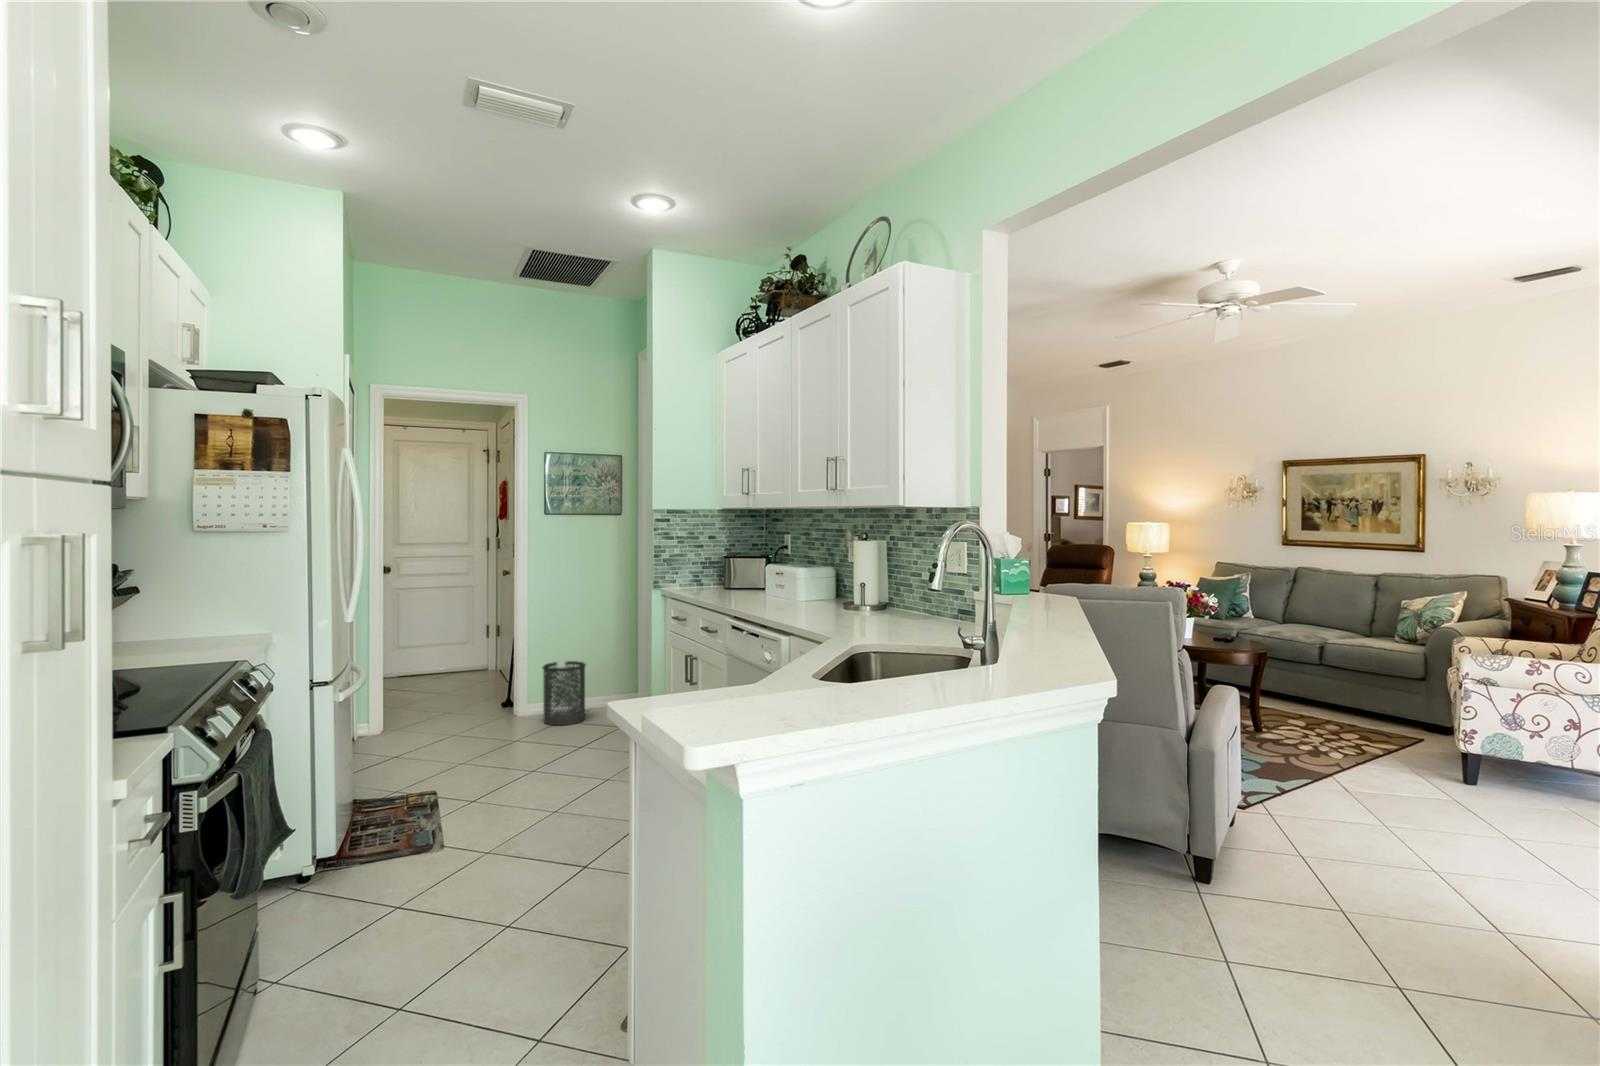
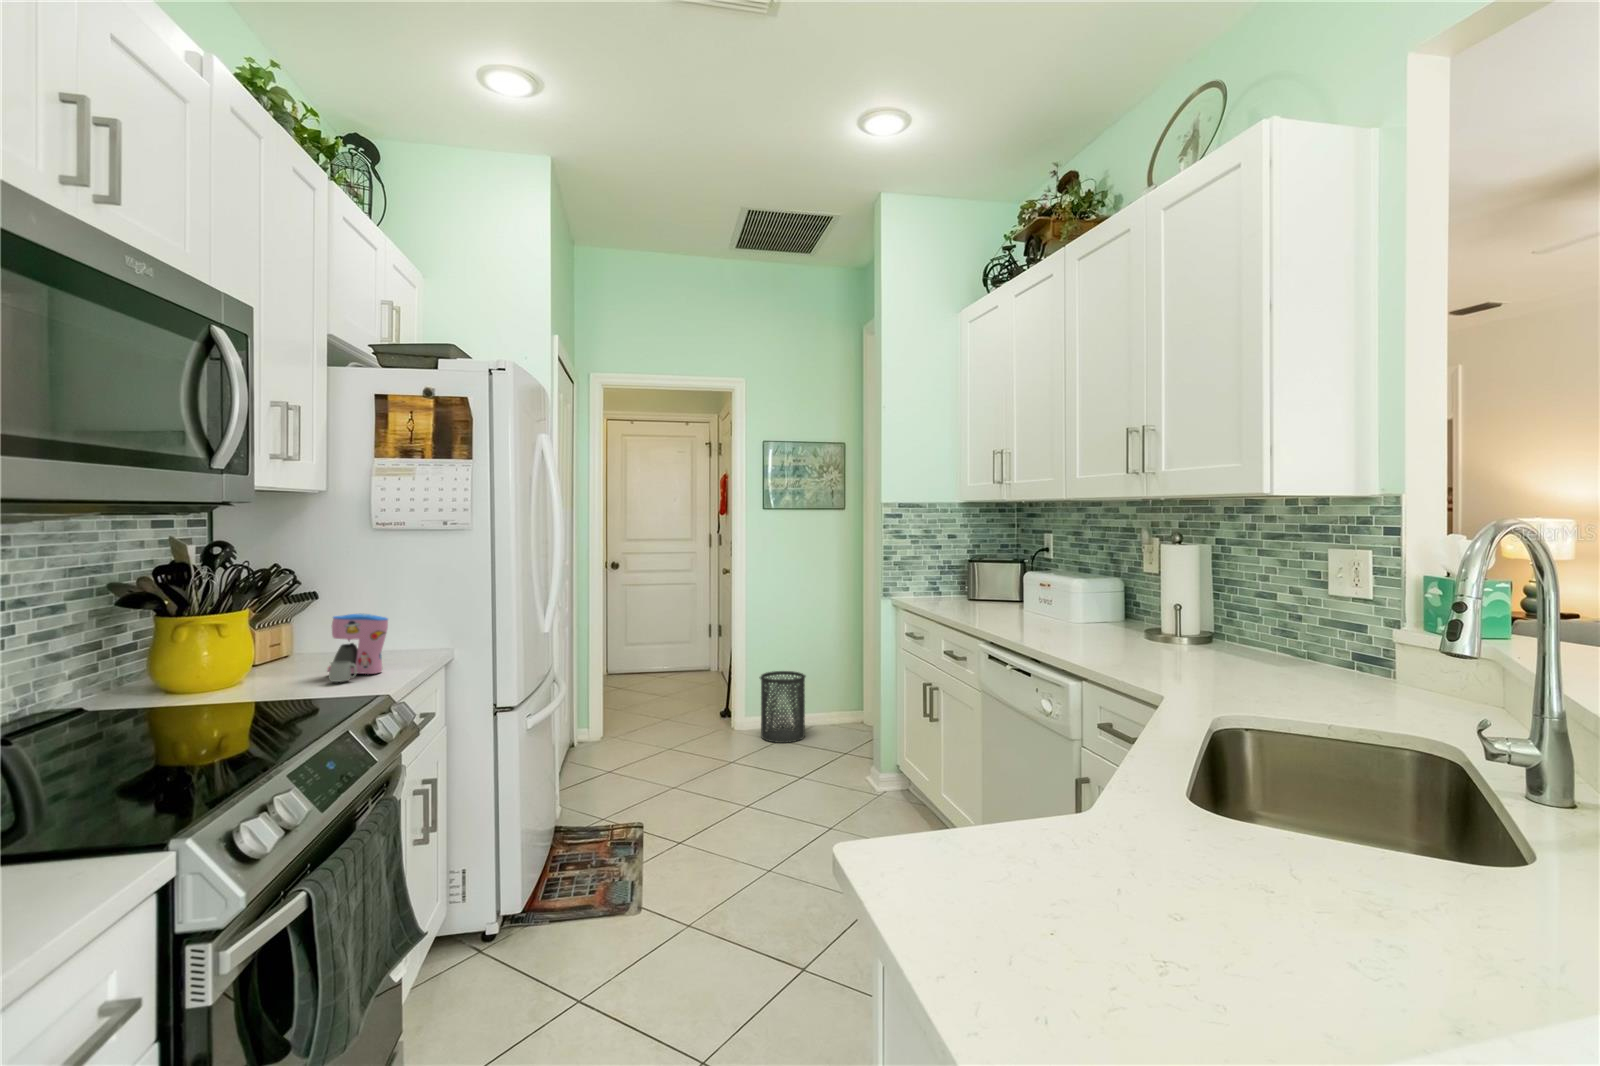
coffee maker: none [166,600,225,656] -> present [327,614,388,682]

